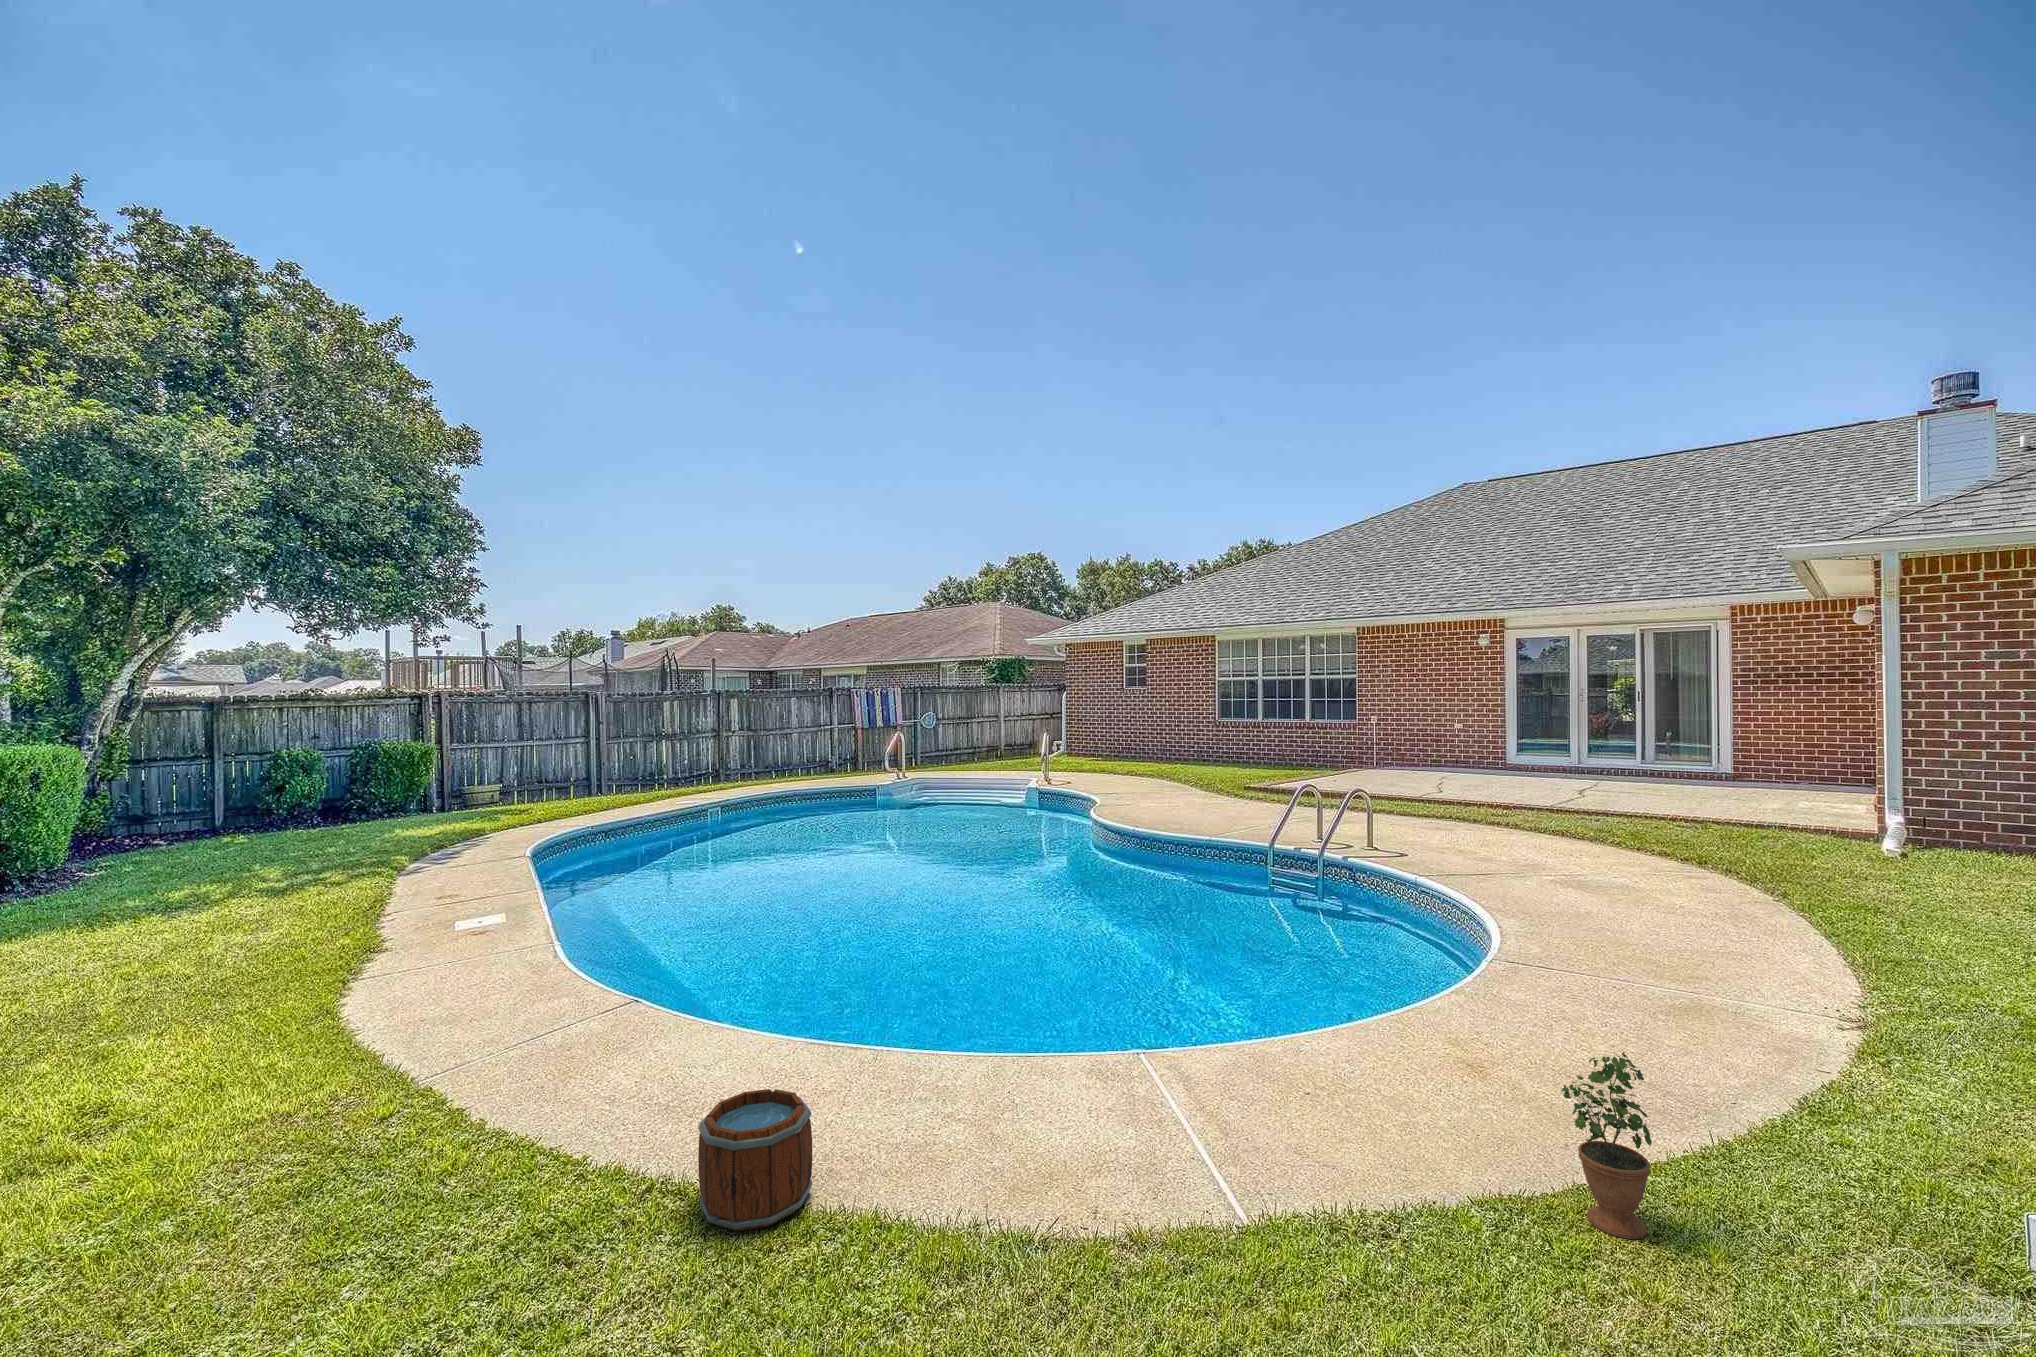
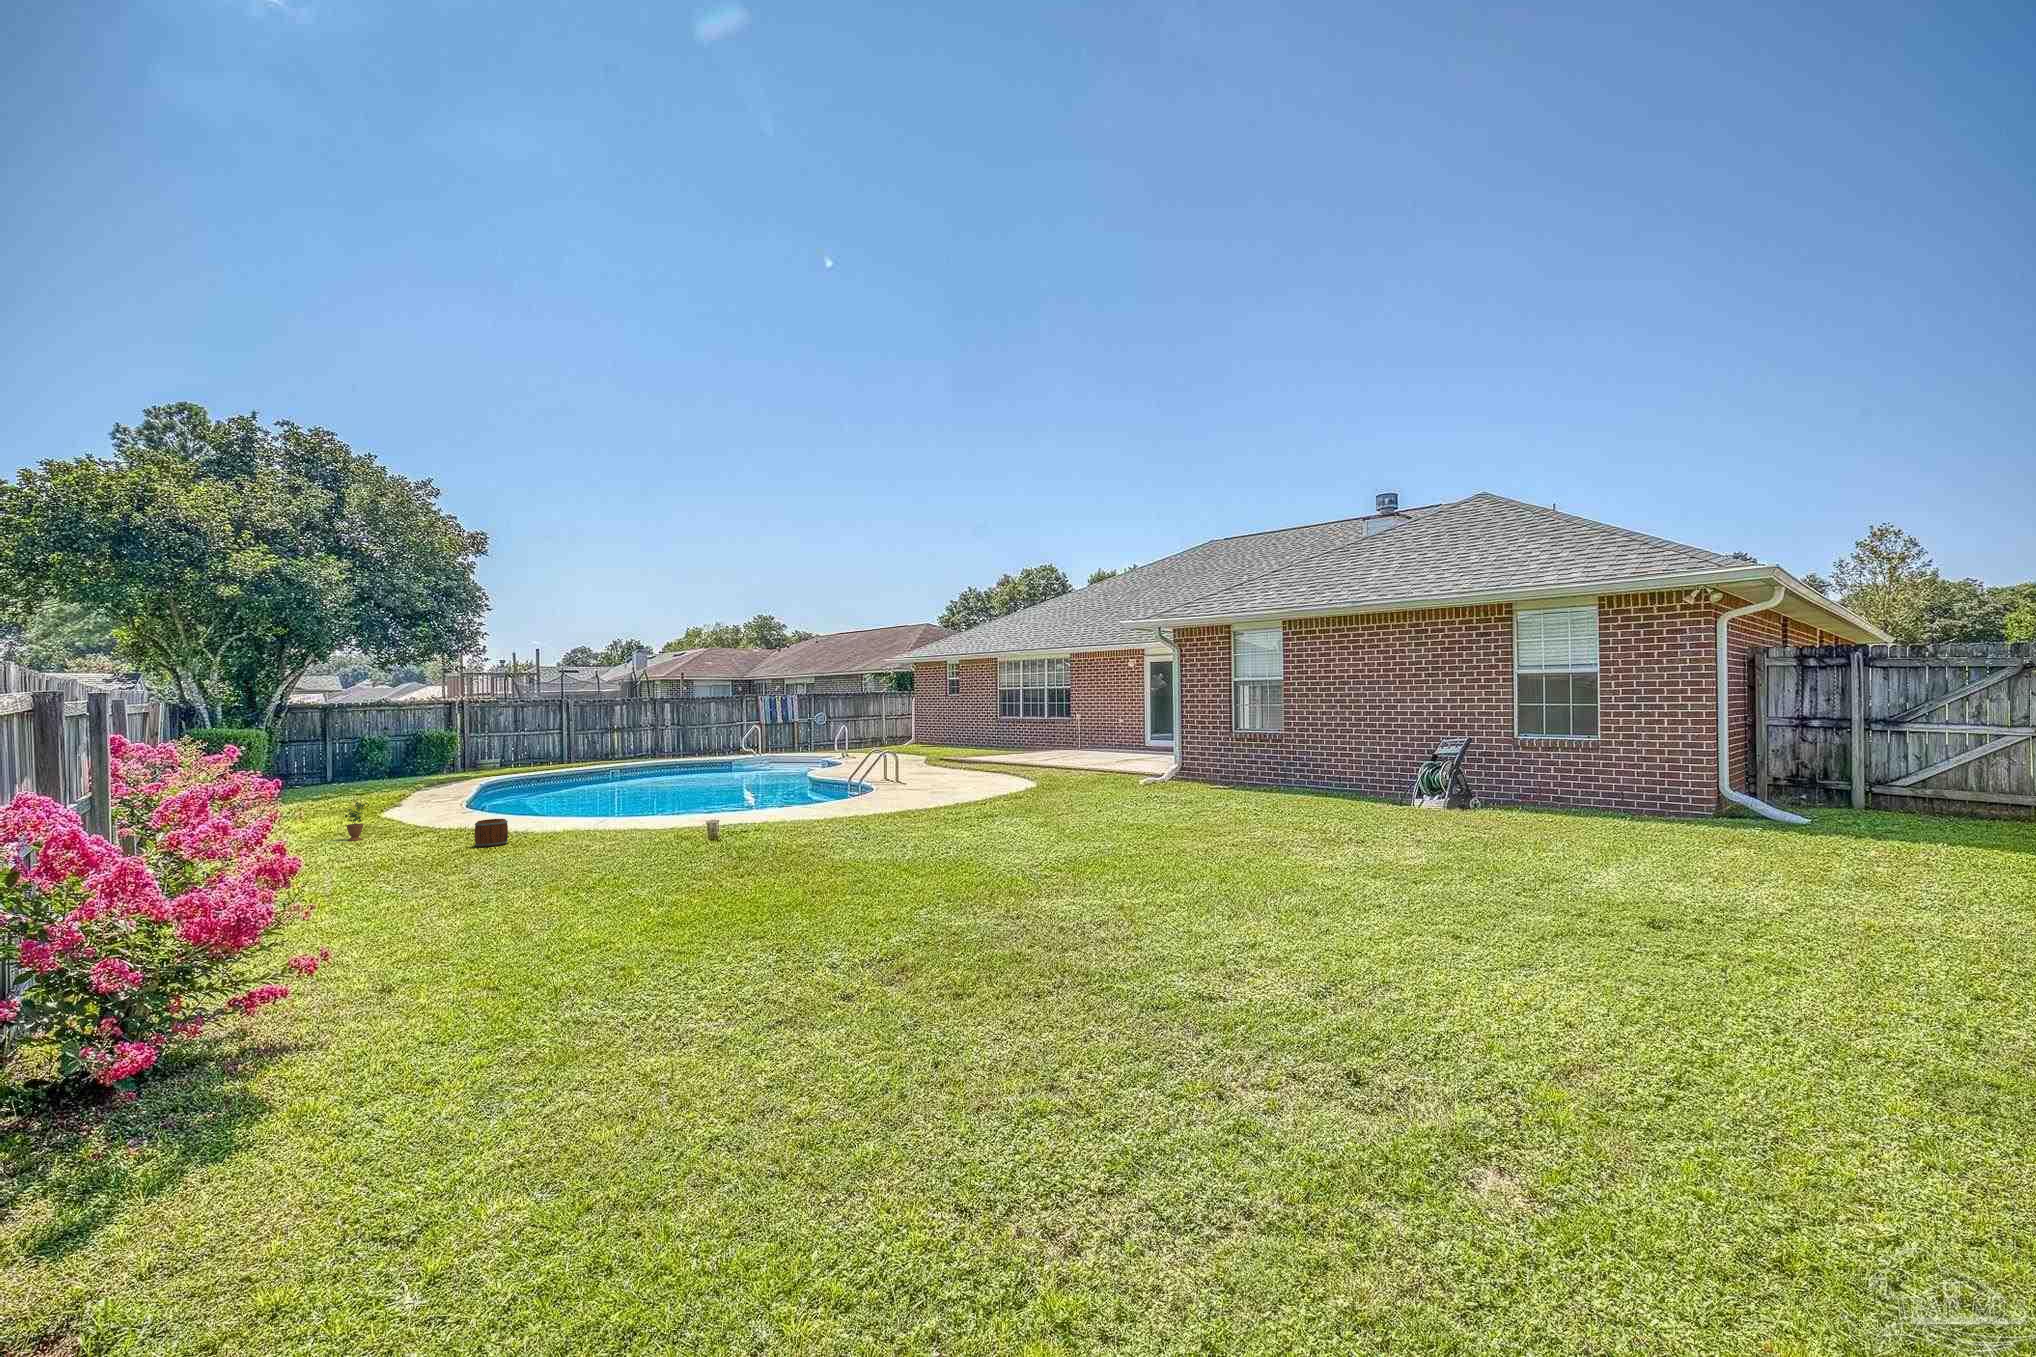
potted plant: present [1562,1045,1652,1239] -> present [345,801,367,841]

